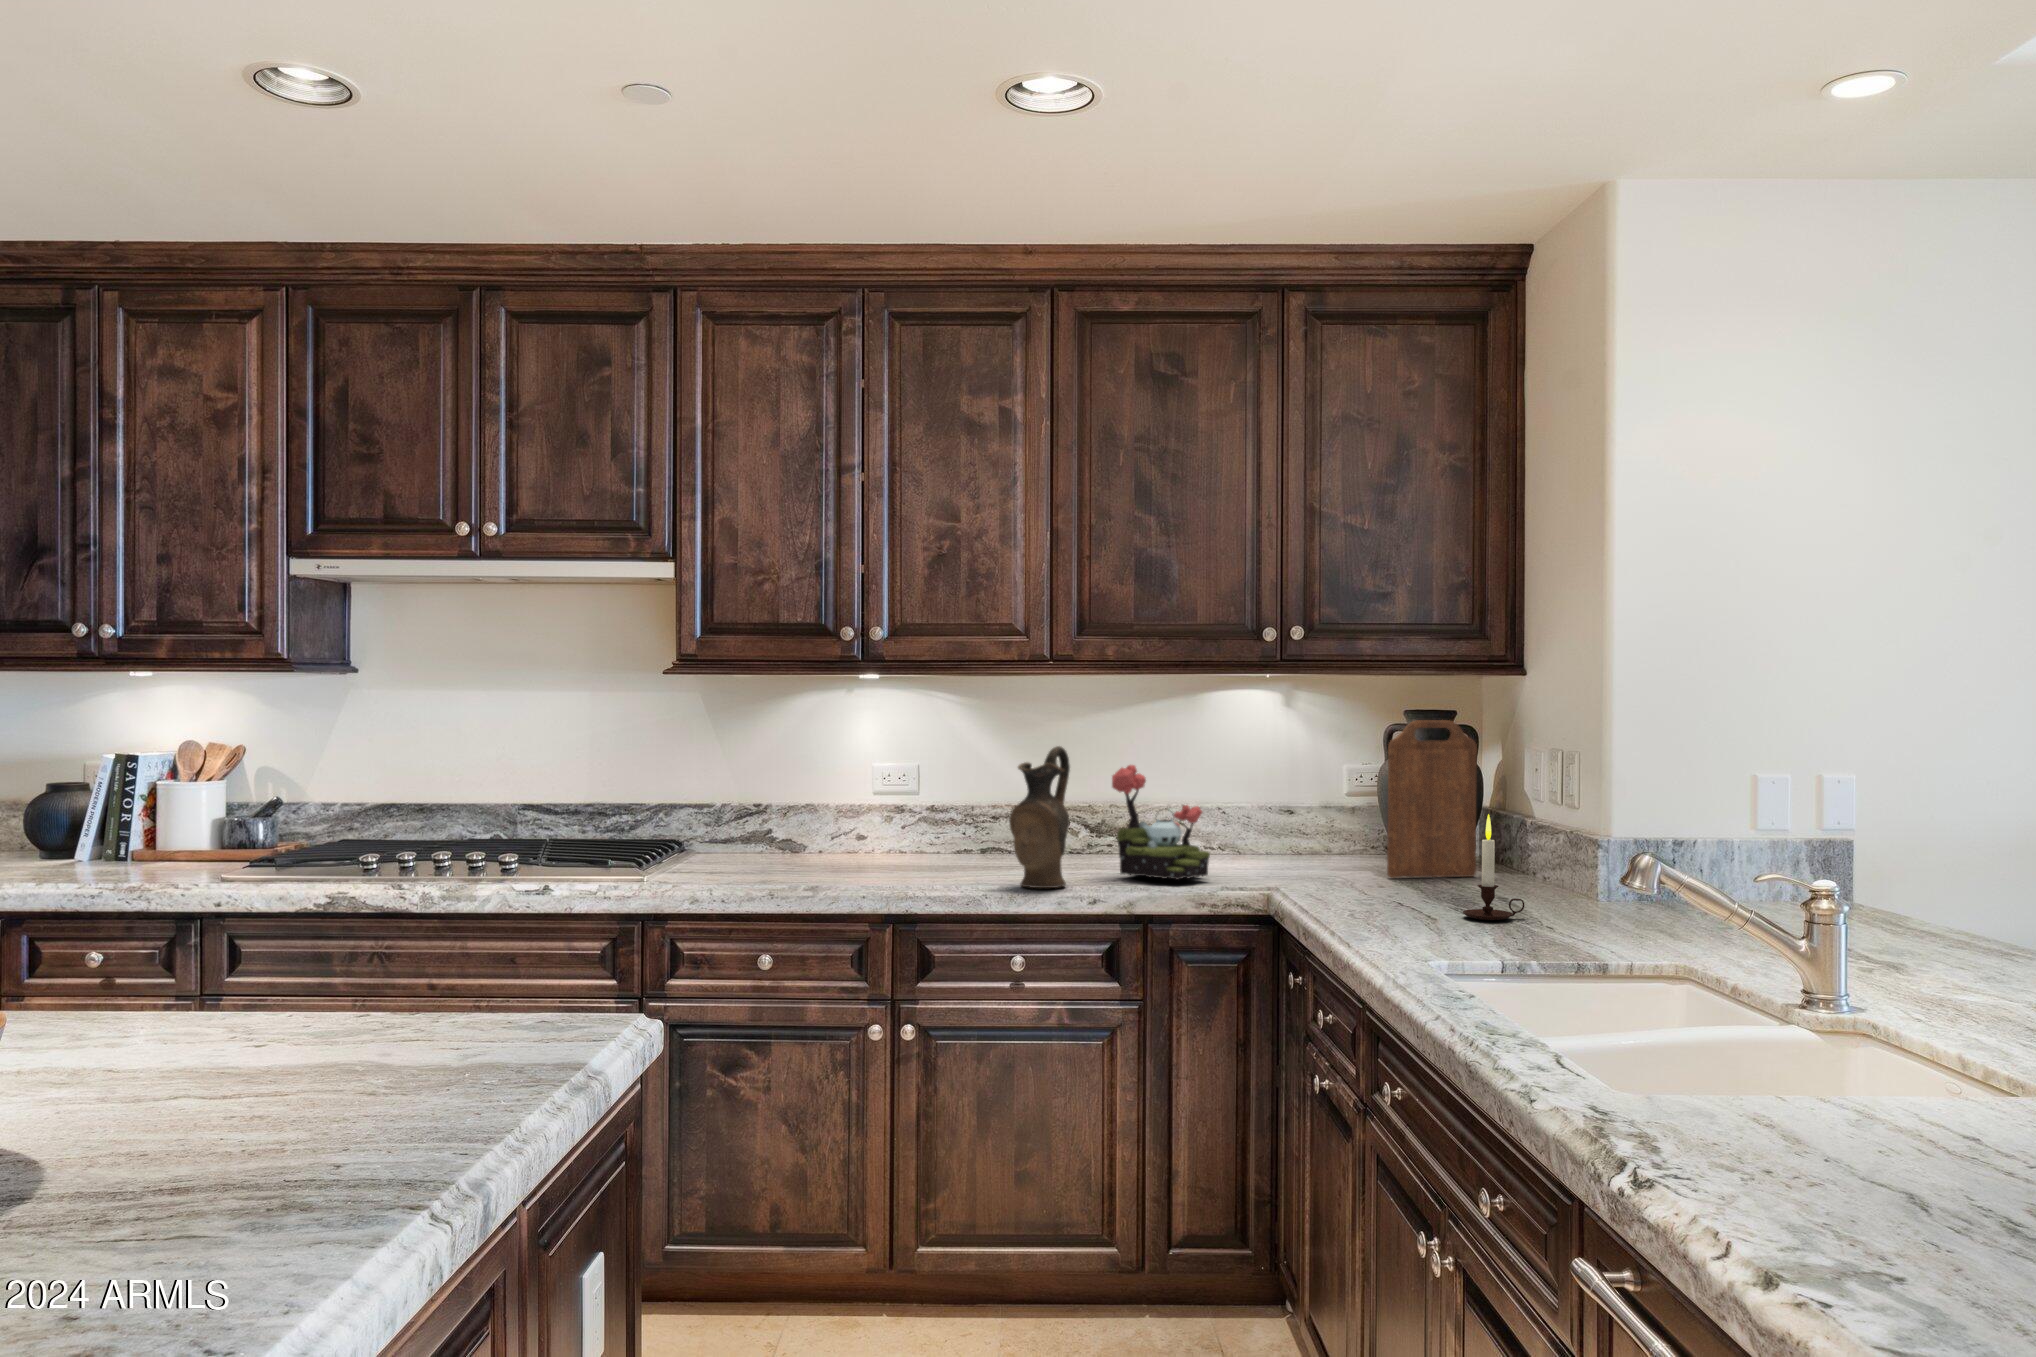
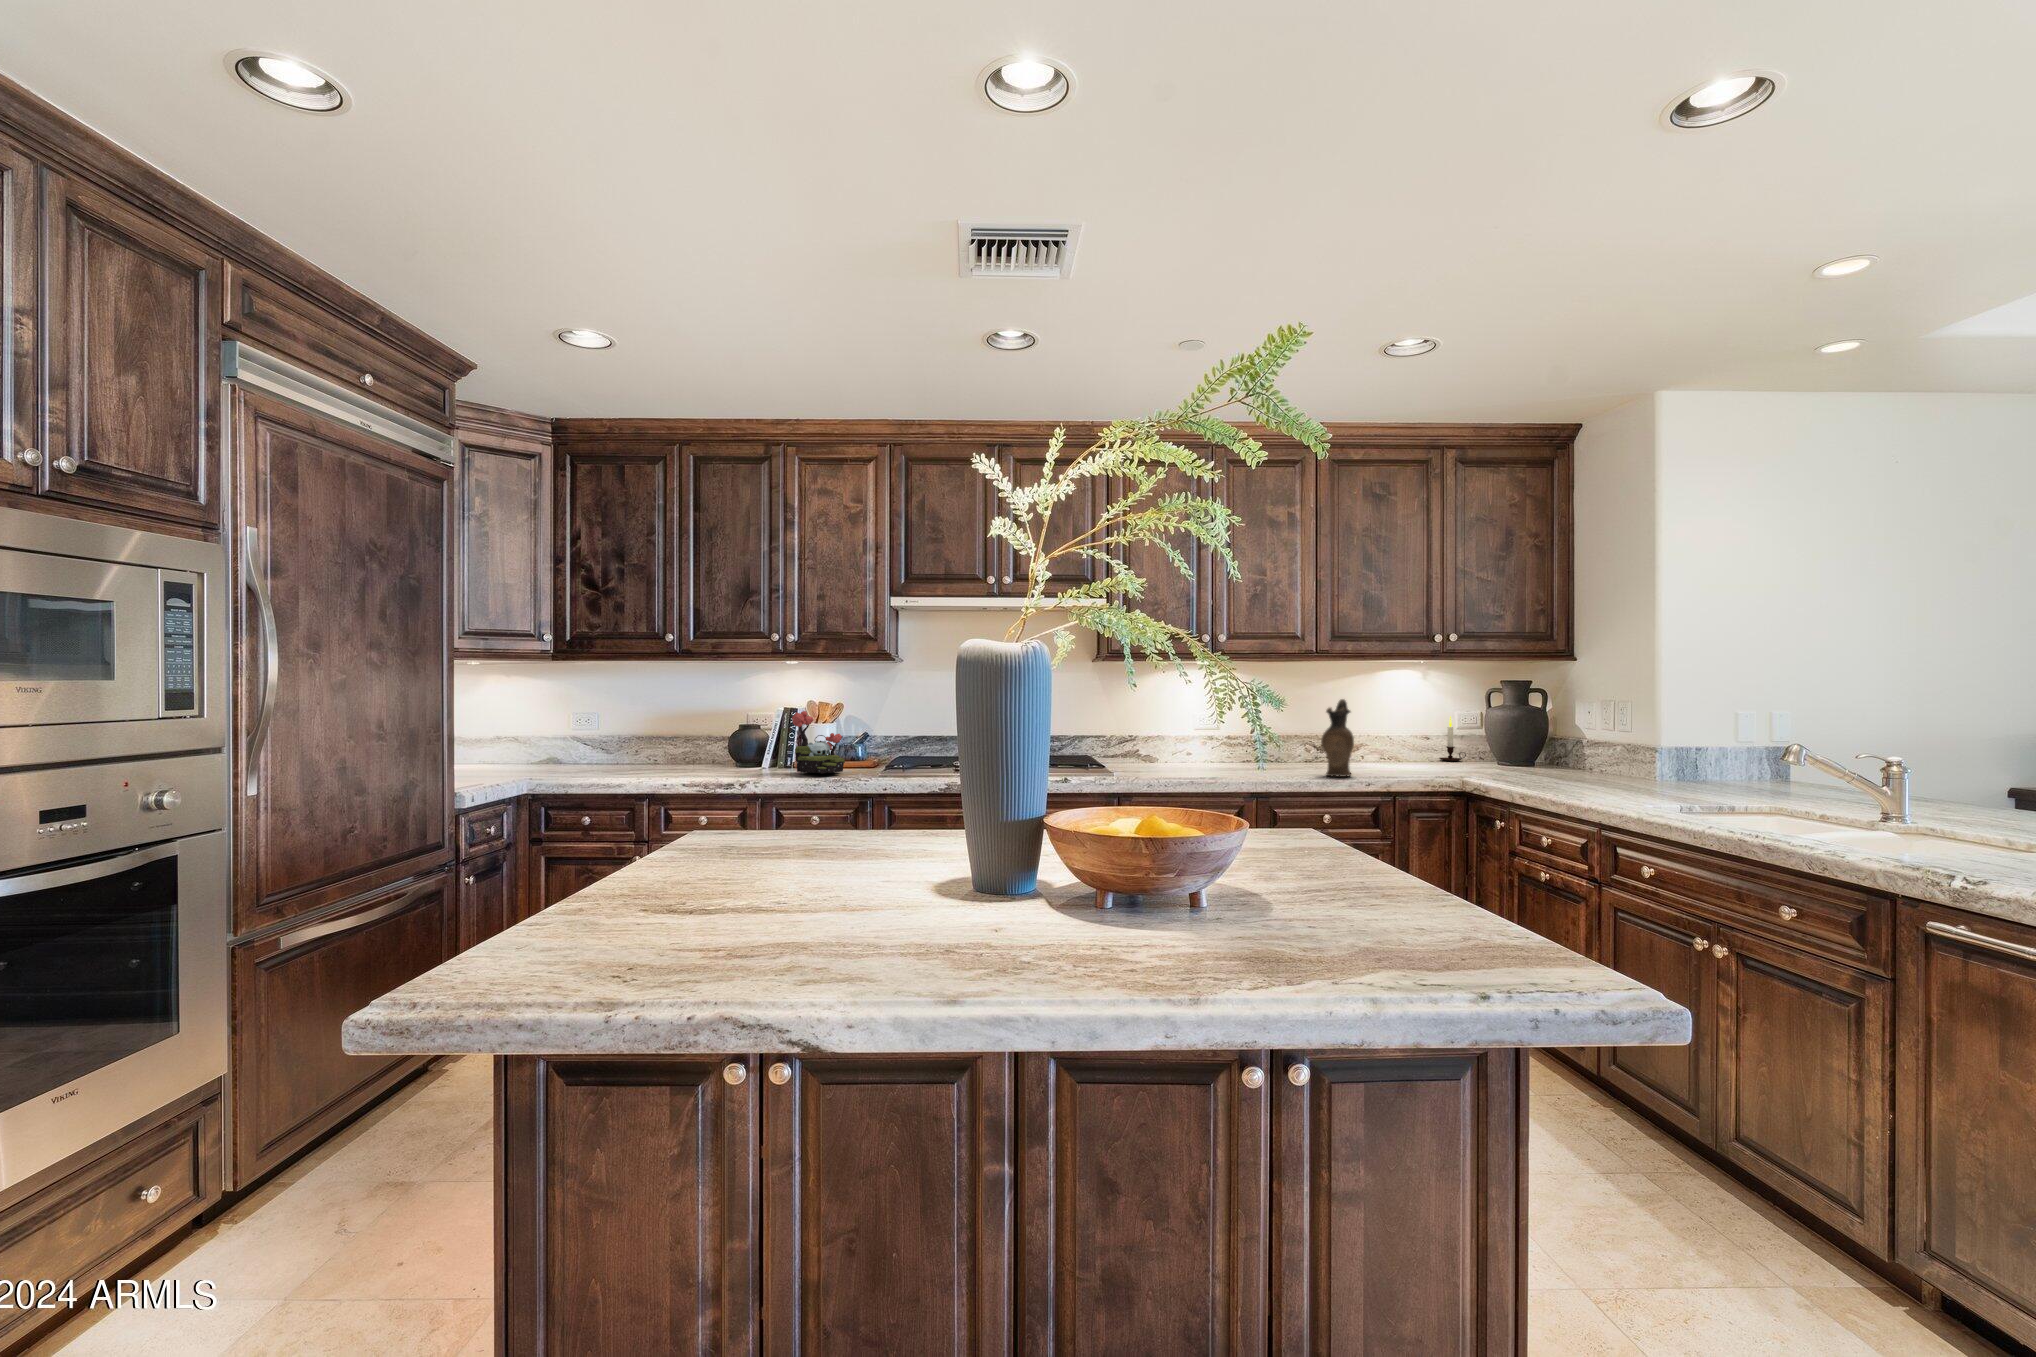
cutting board: present [1387,720,1477,878] -> none [1514,685,1560,771]
plant: present [1112,765,1210,880] -> present [792,711,845,774]
candle: present [1463,814,1525,920] -> present [1440,716,1466,761]

